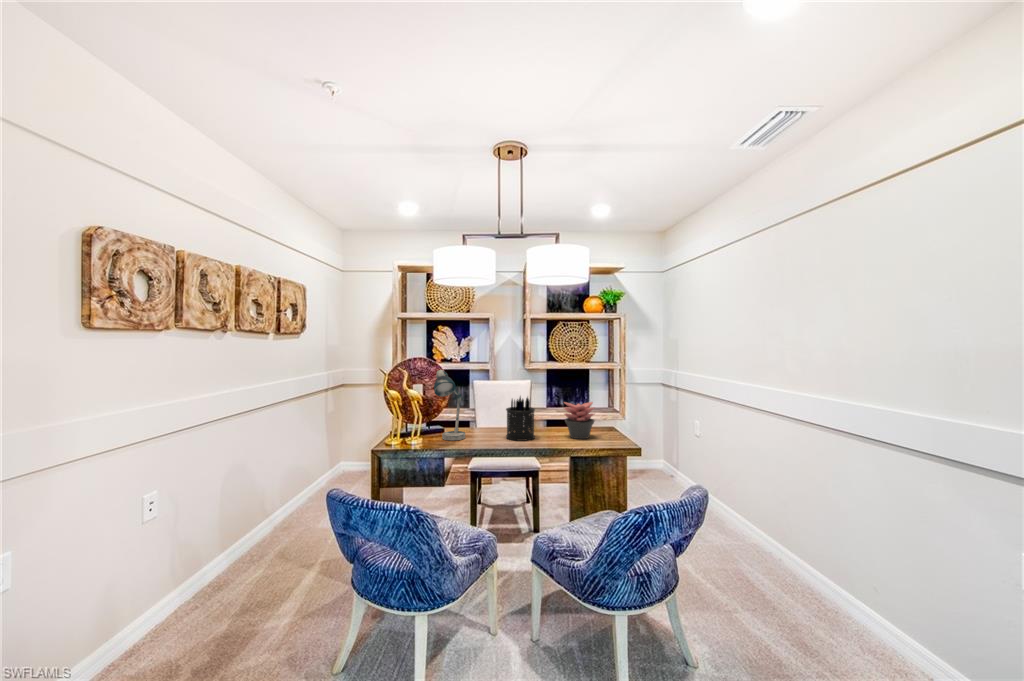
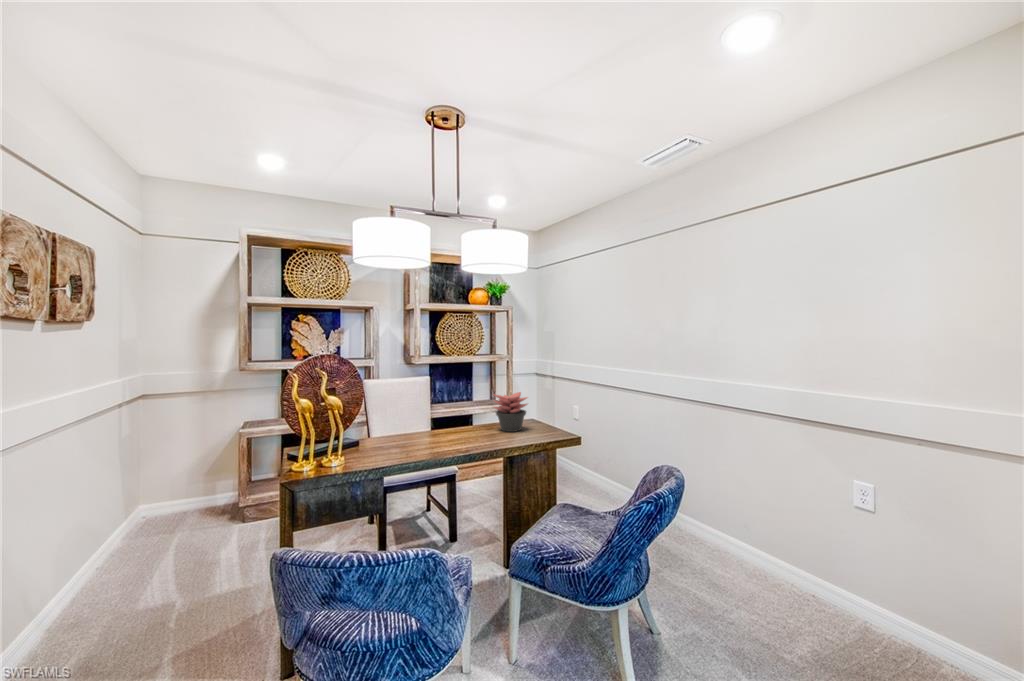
desk lamp: present [434,370,465,440] -> none [354,365,388,452]
pen holder: present [506,396,535,441] -> none [434,389,468,441]

